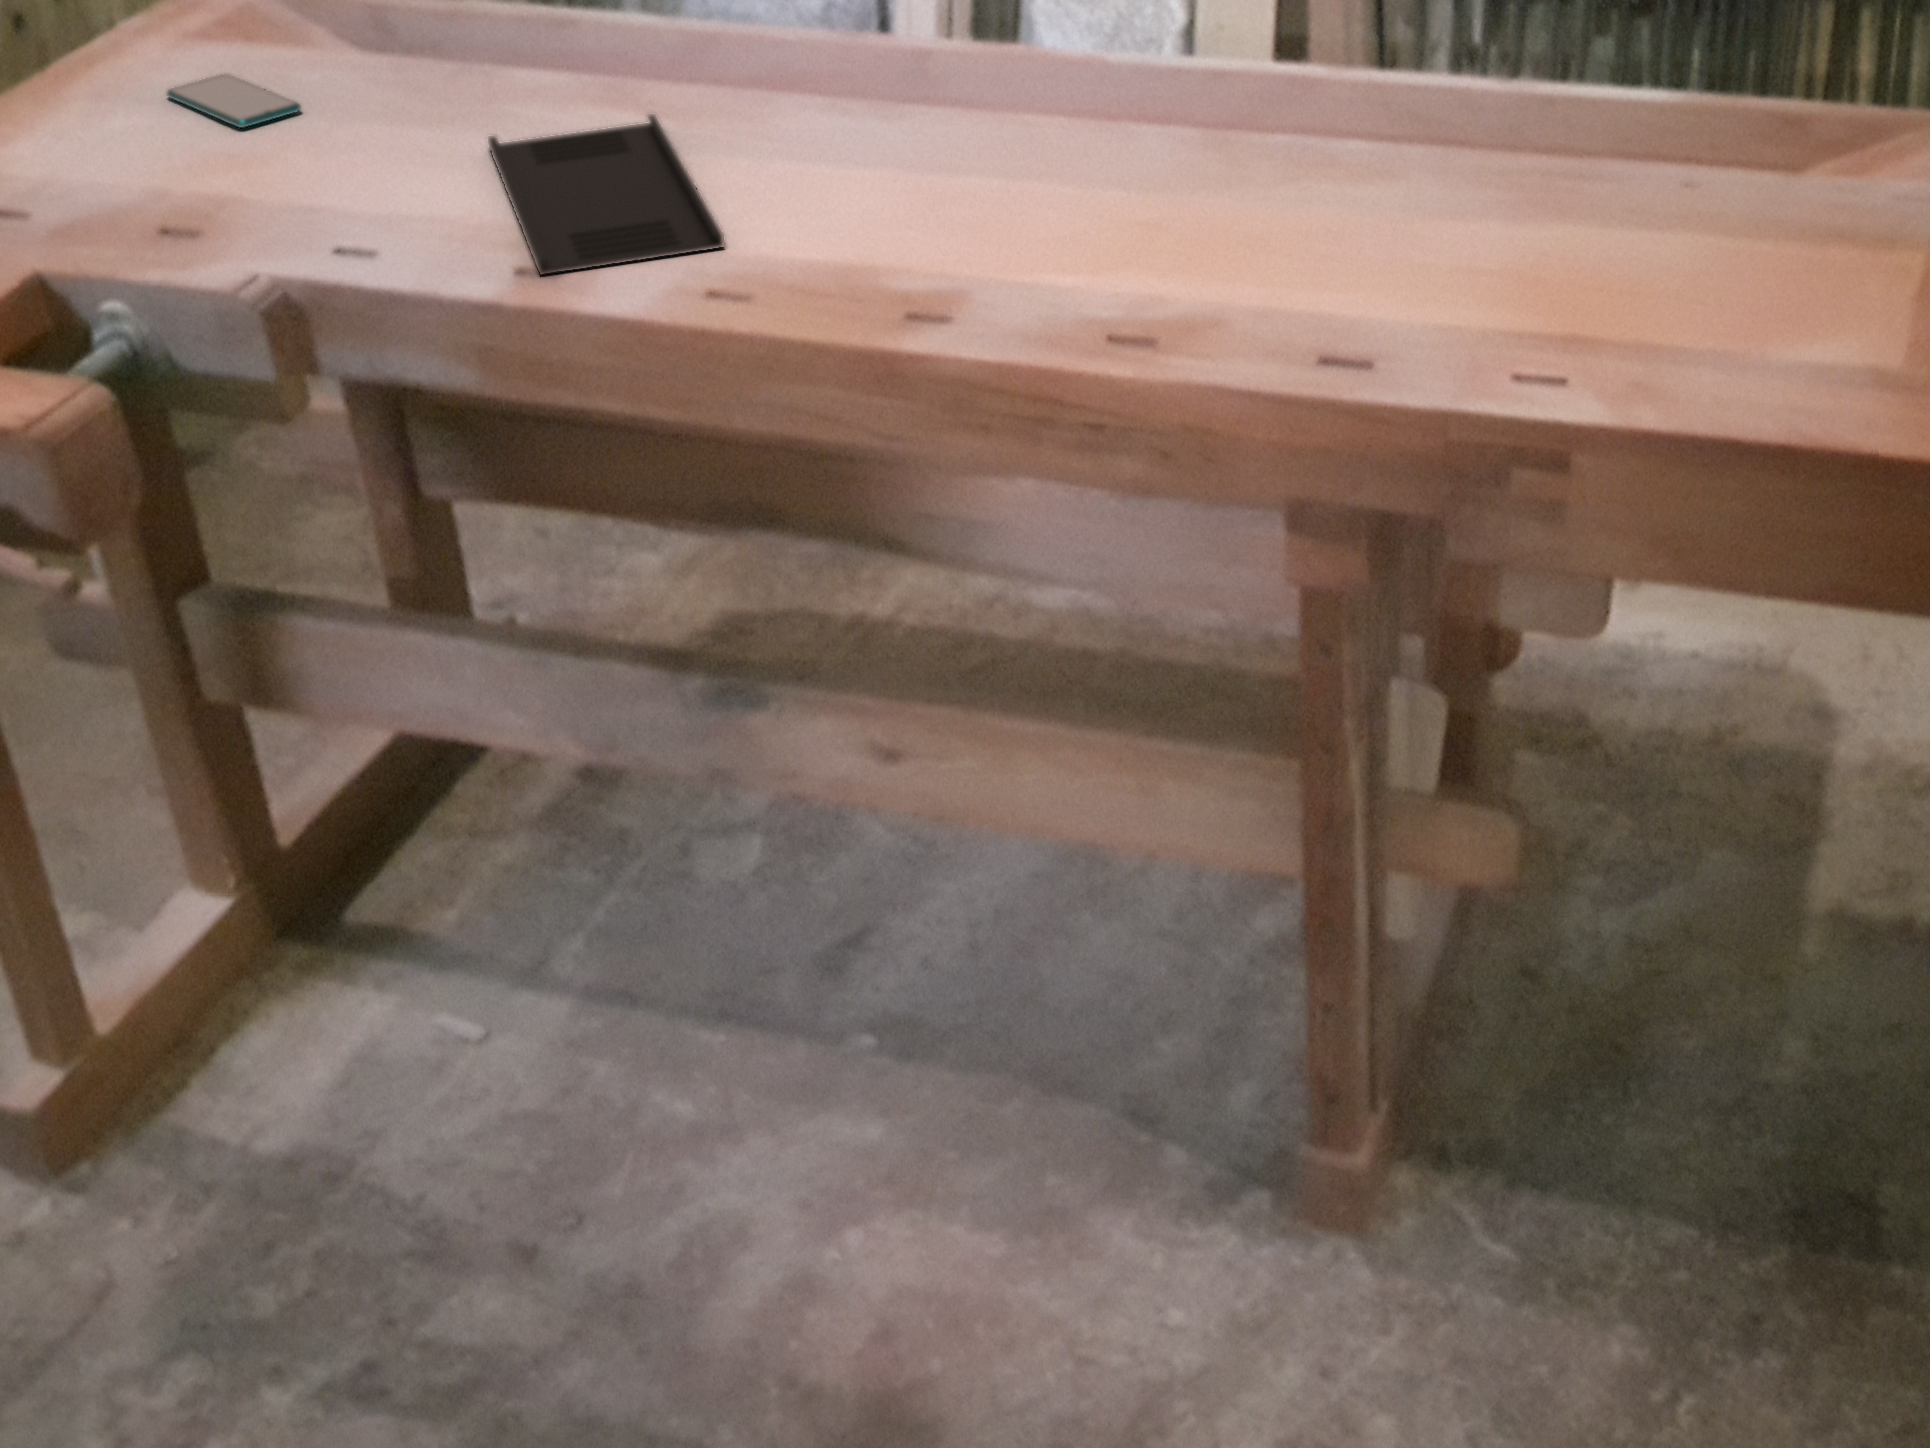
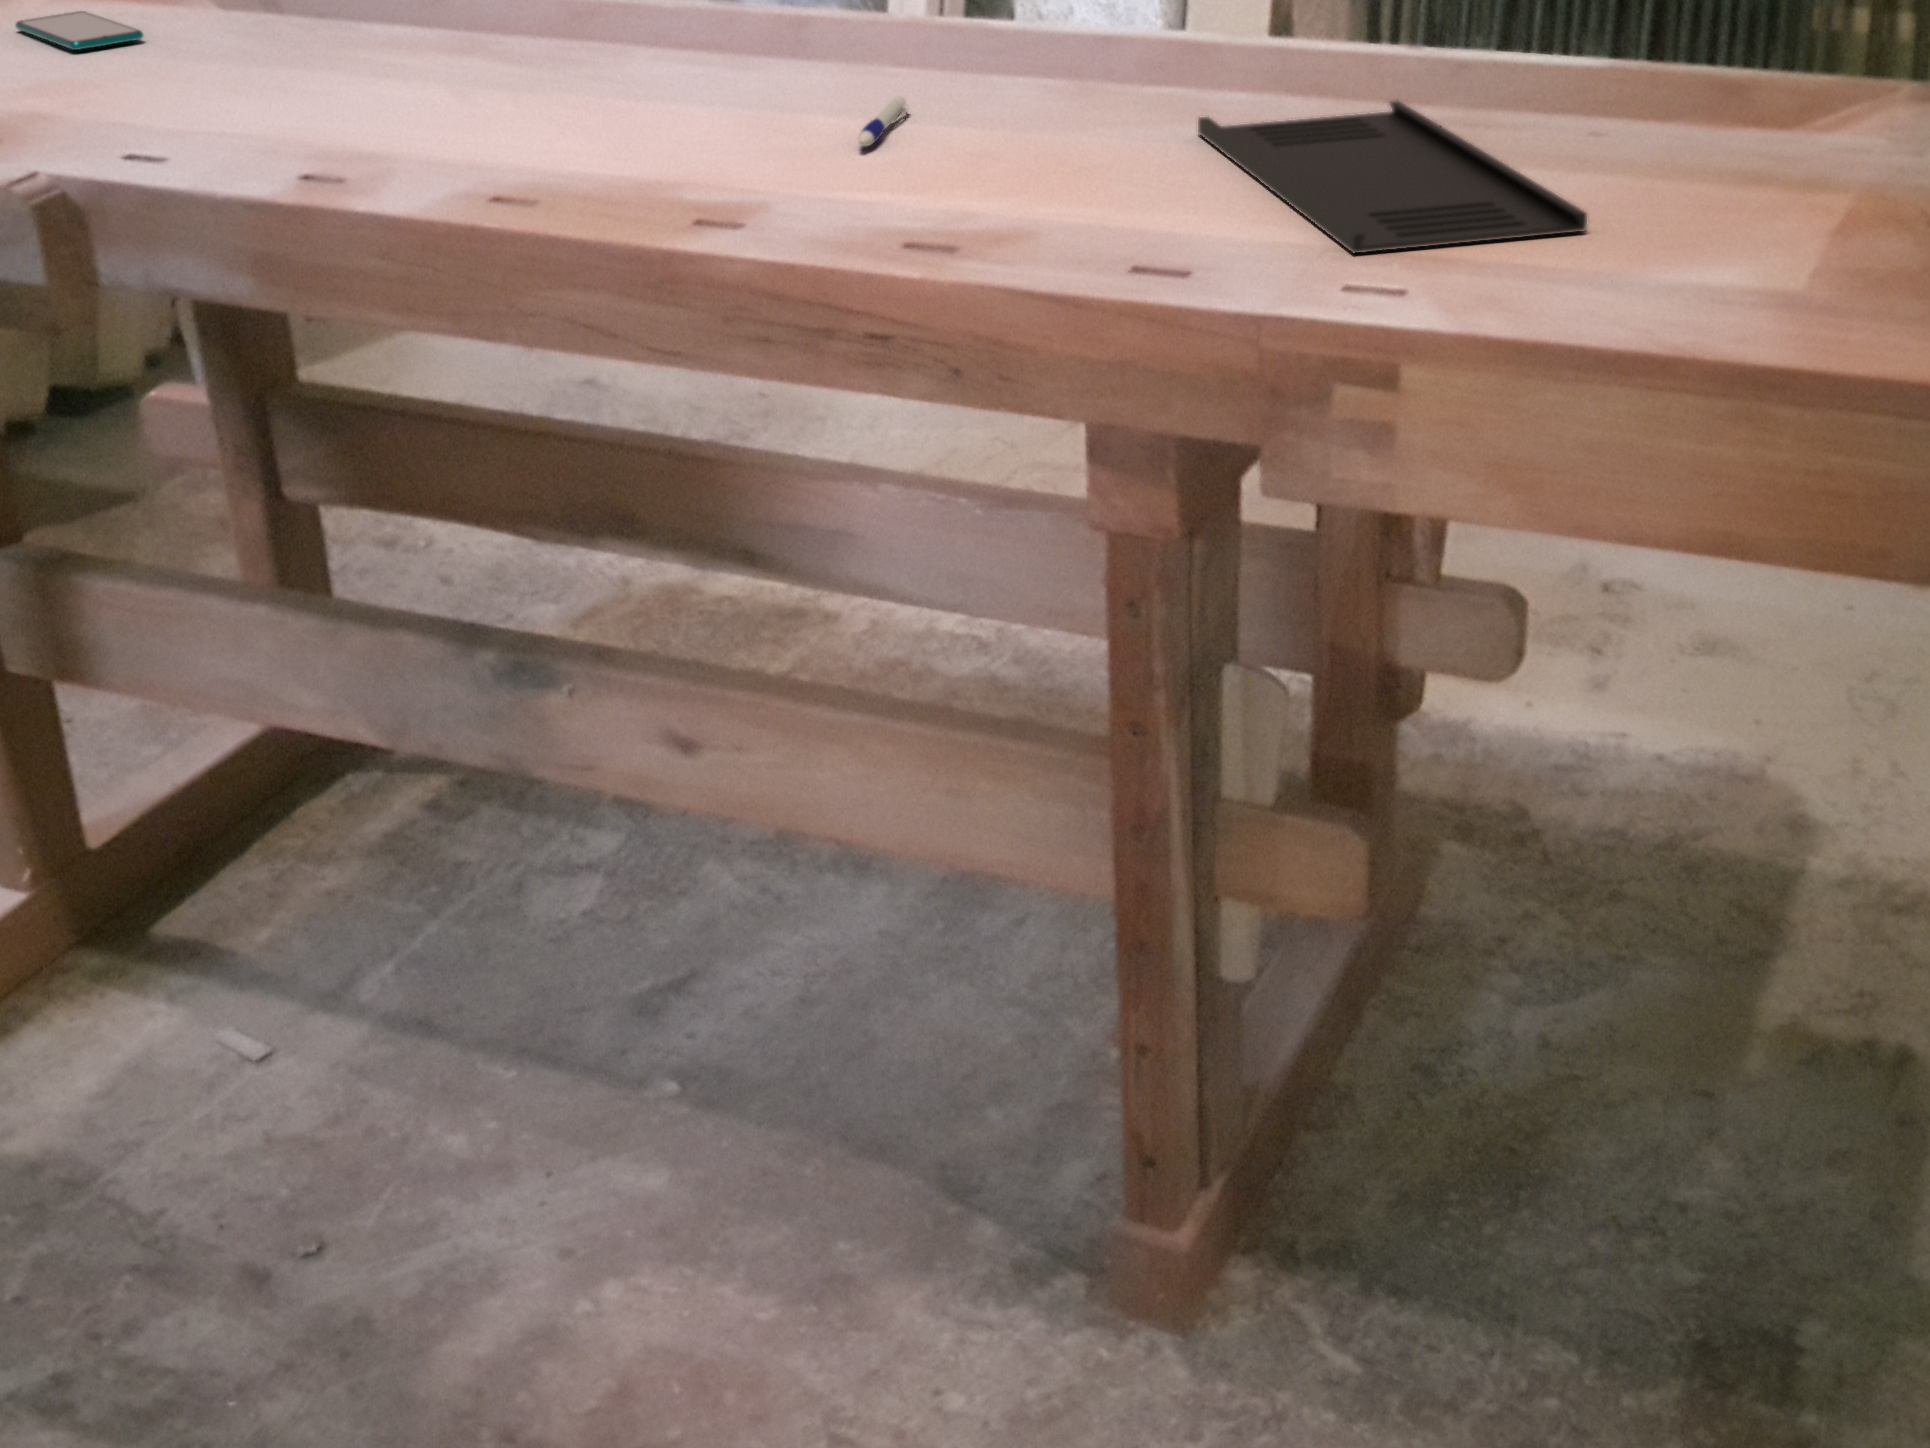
tray: present [488,115,724,274] -> present [1198,100,1587,253]
pen: none [1032,186,1063,251] -> present [859,96,909,146]

